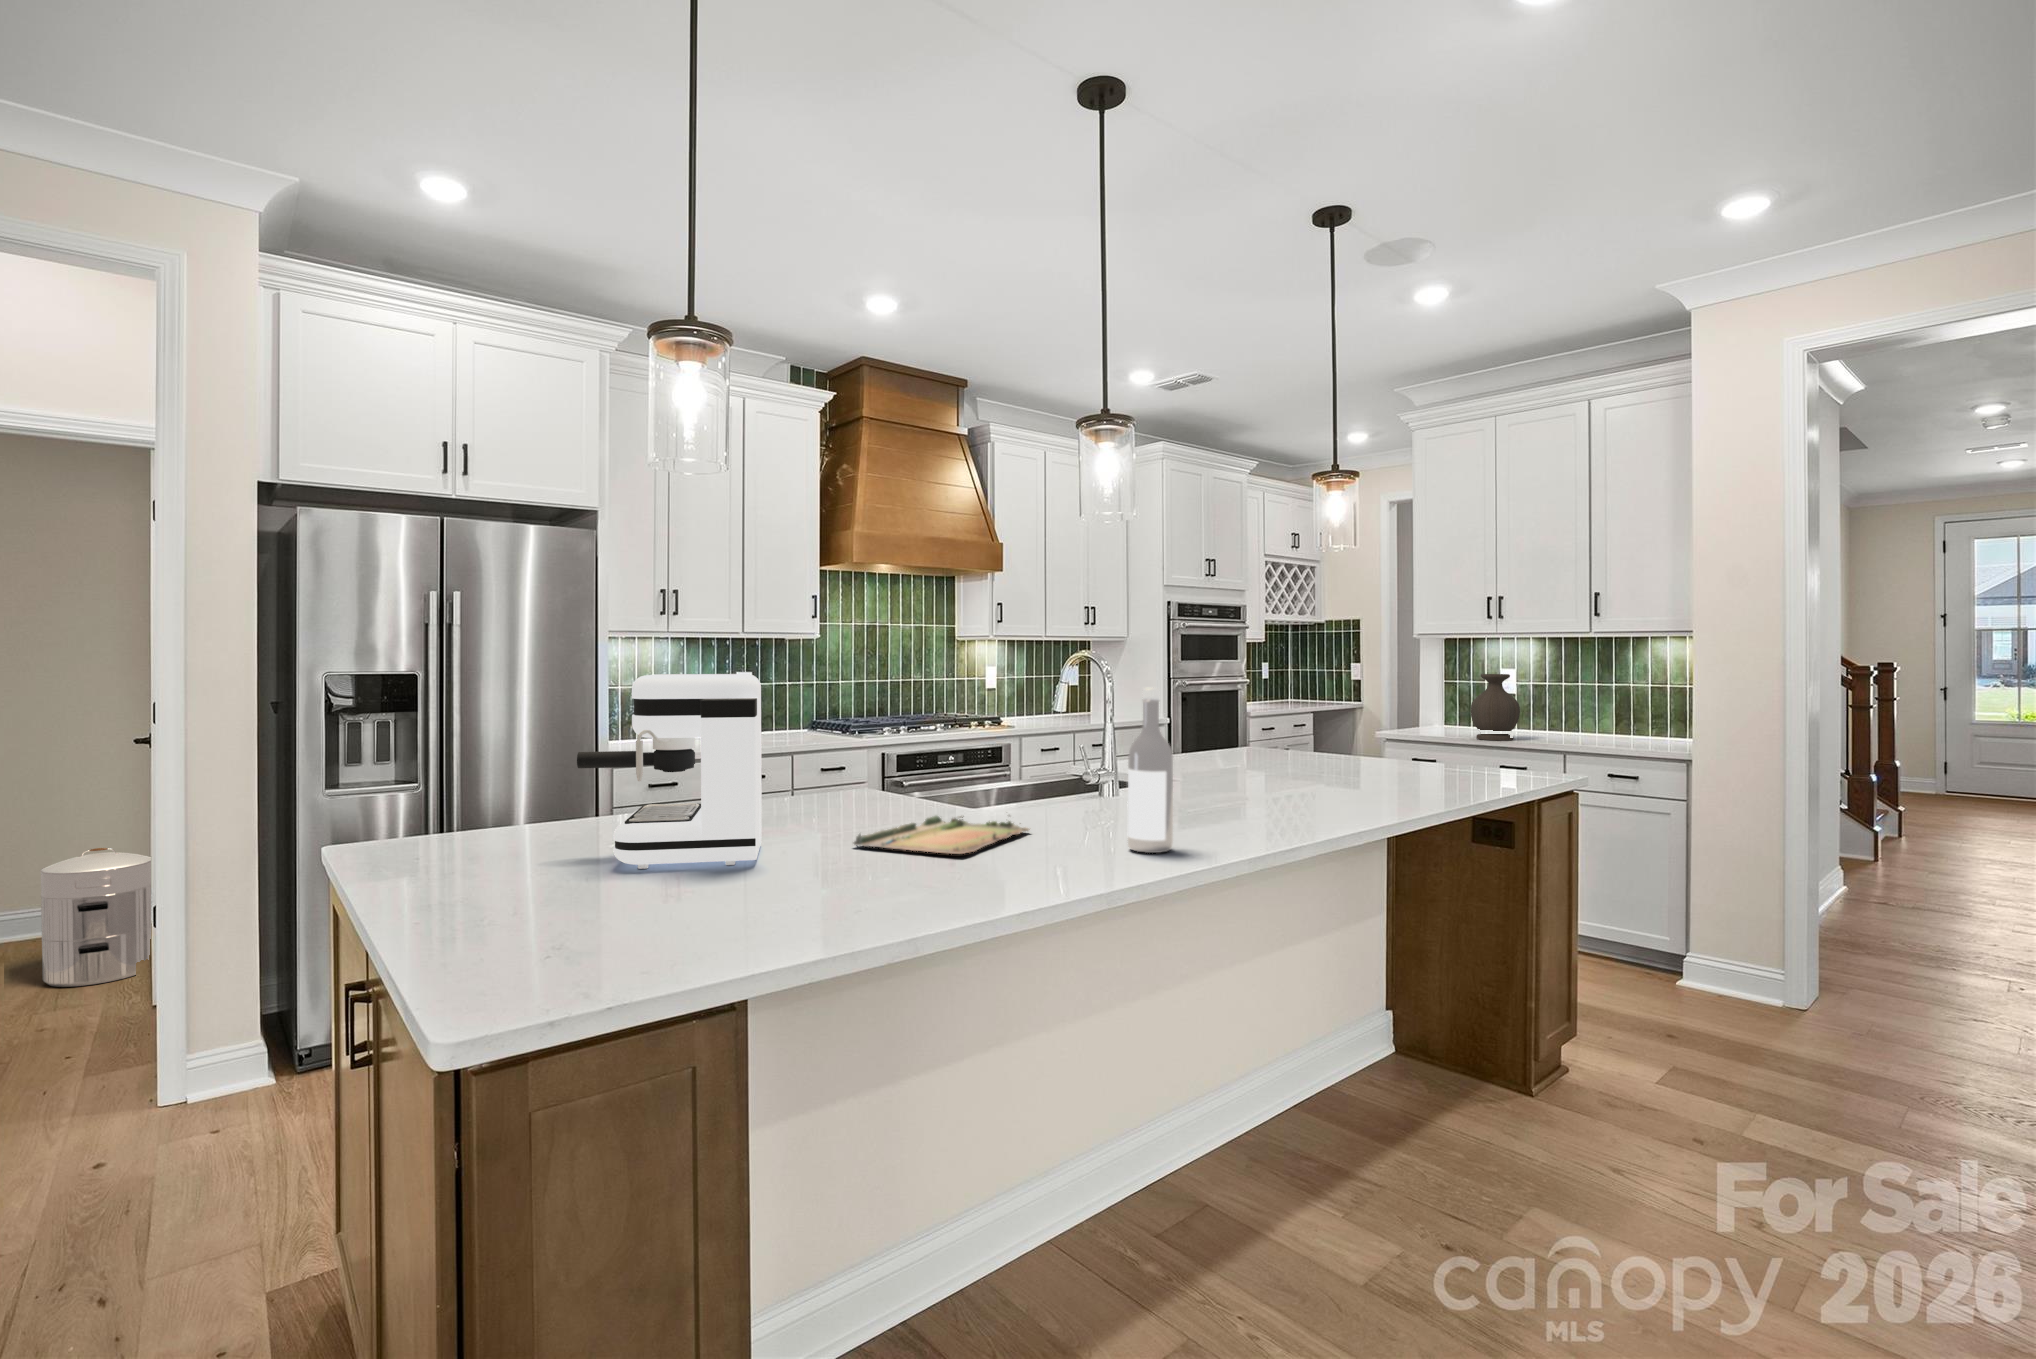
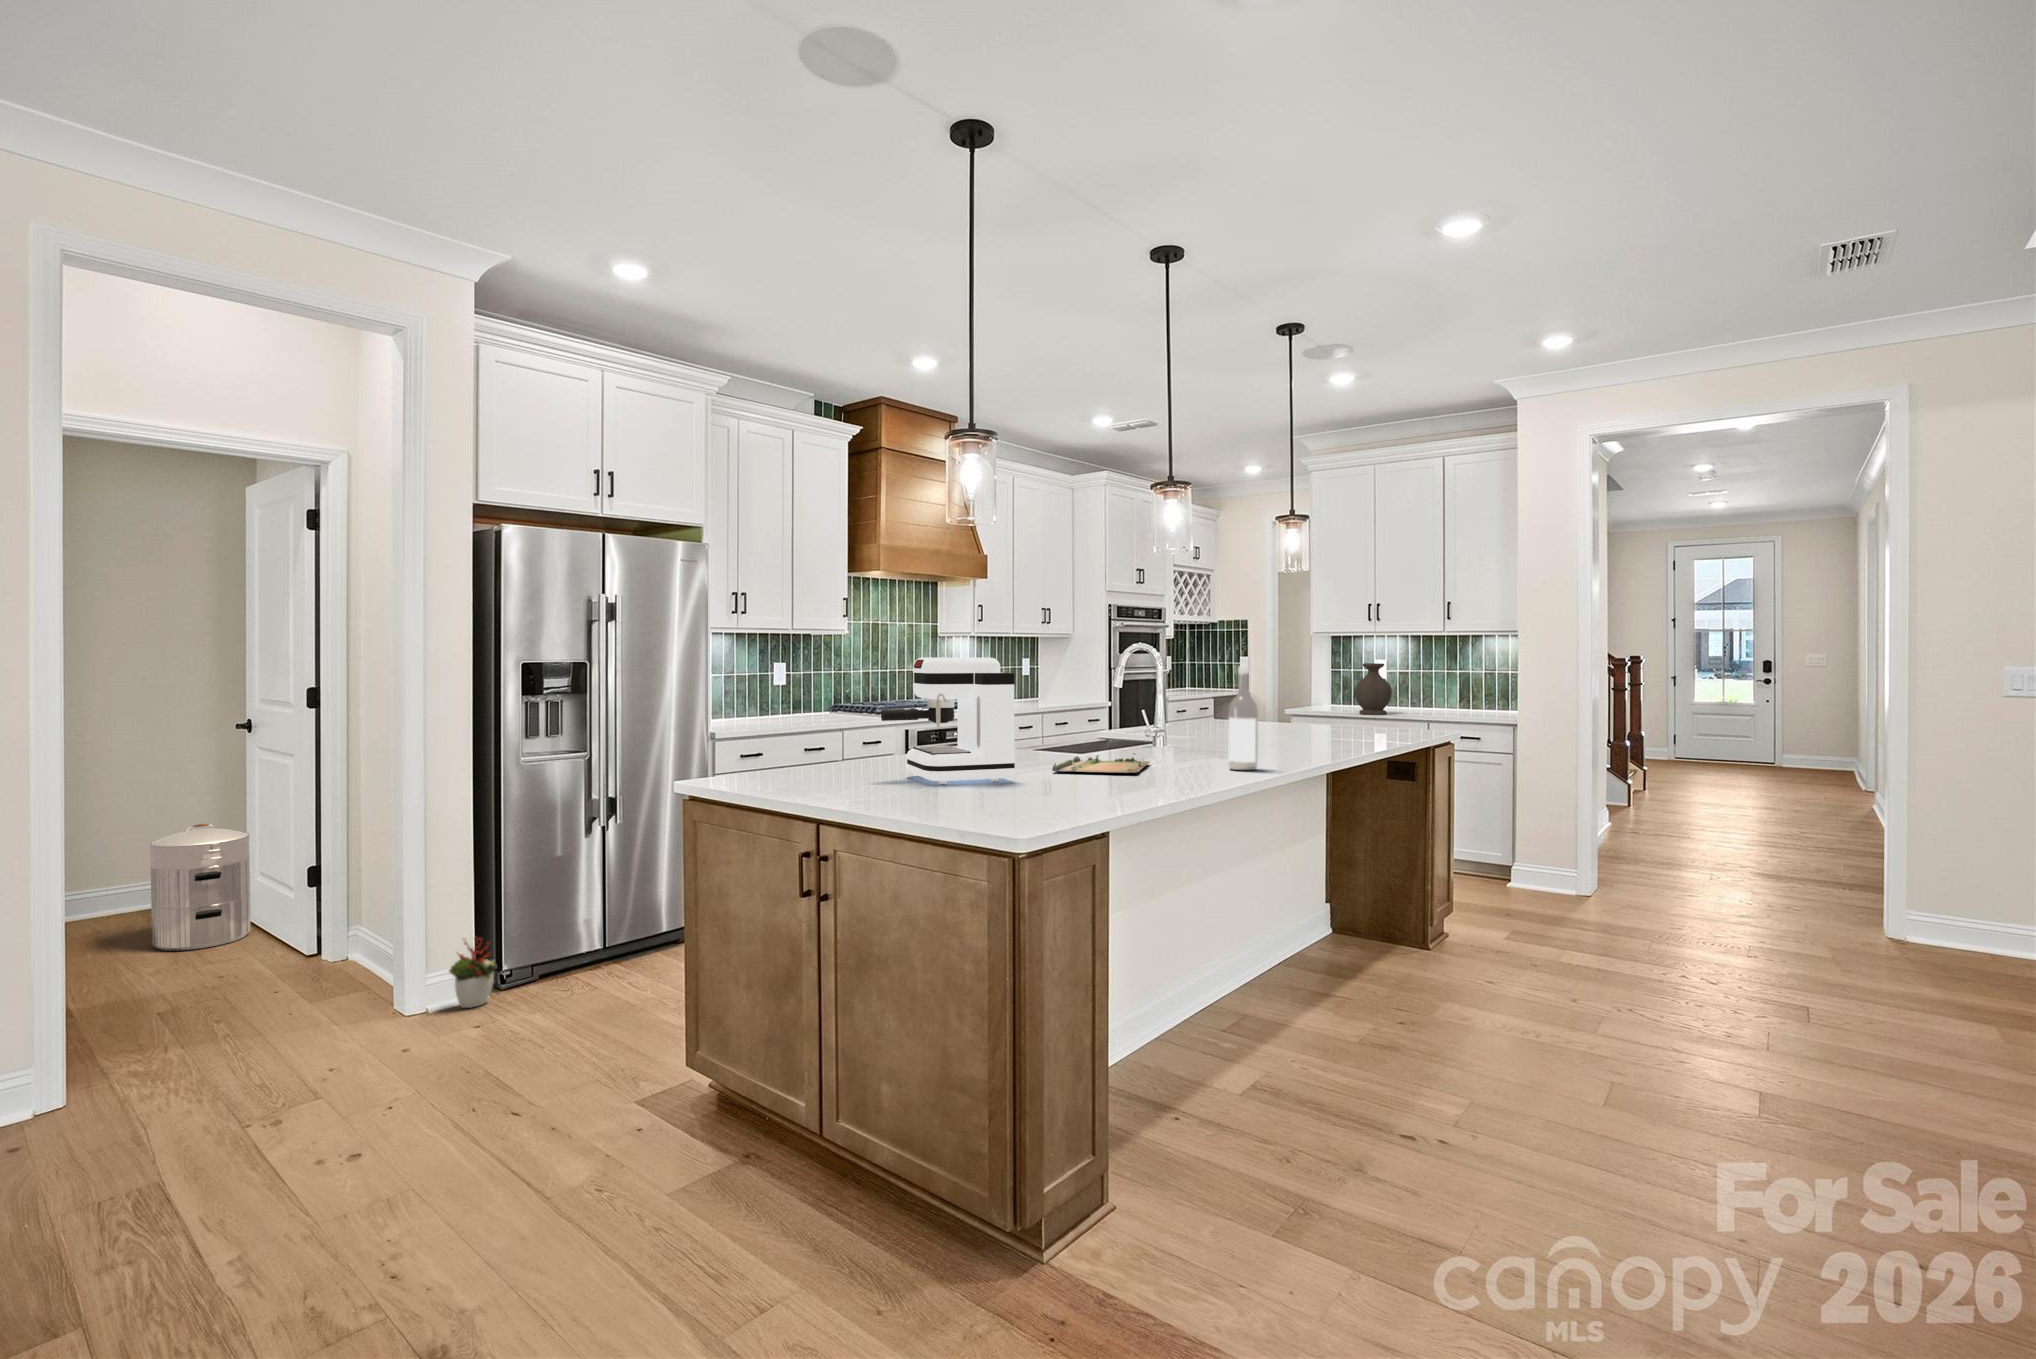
decorative plant: none [226,1006,292,1095] -> present [449,936,495,1008]

